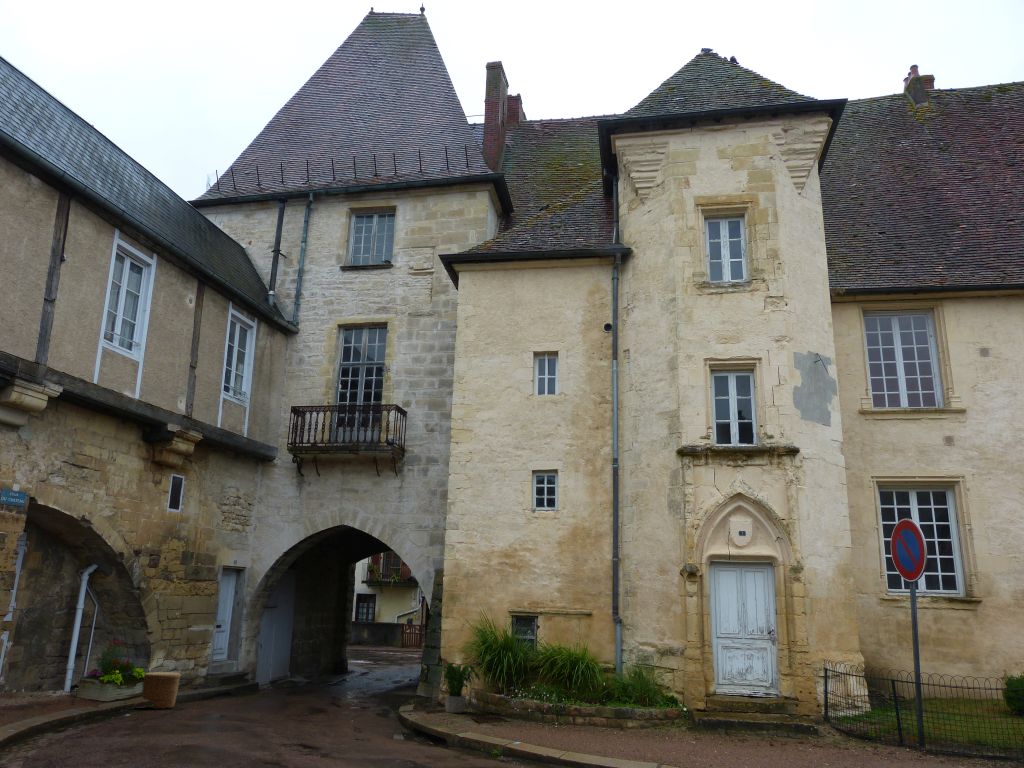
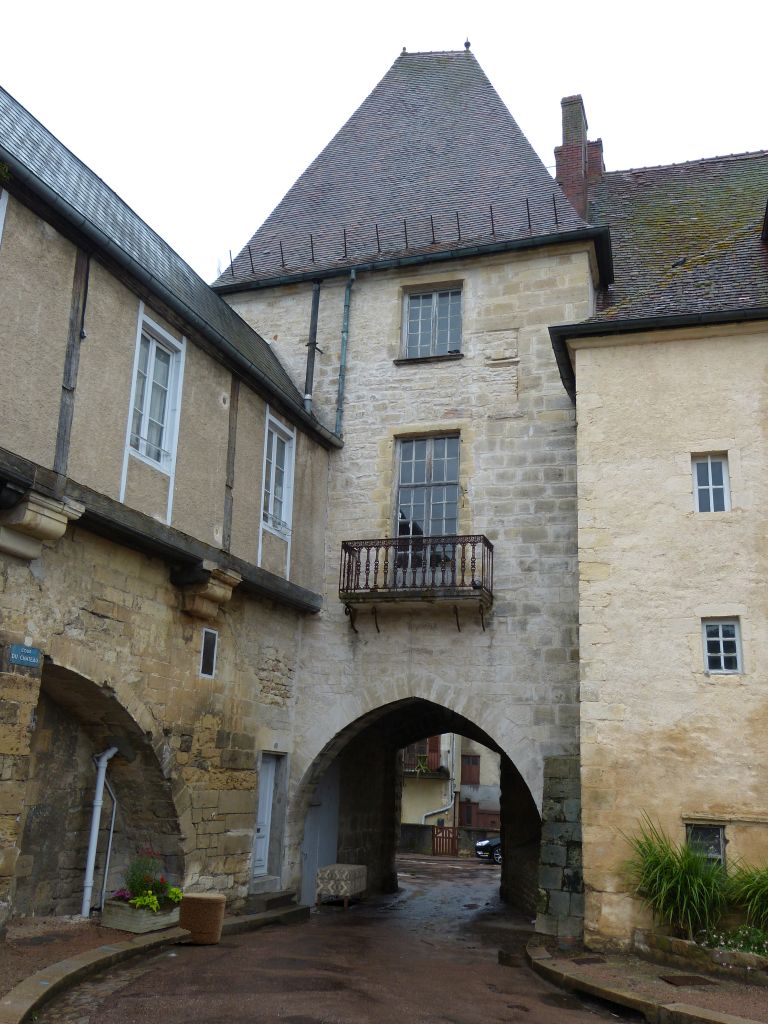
bench: none [271,654,316,686] -> present [316,864,367,907]
potted plant: present [435,663,480,713] -> none [577,890,662,968]

